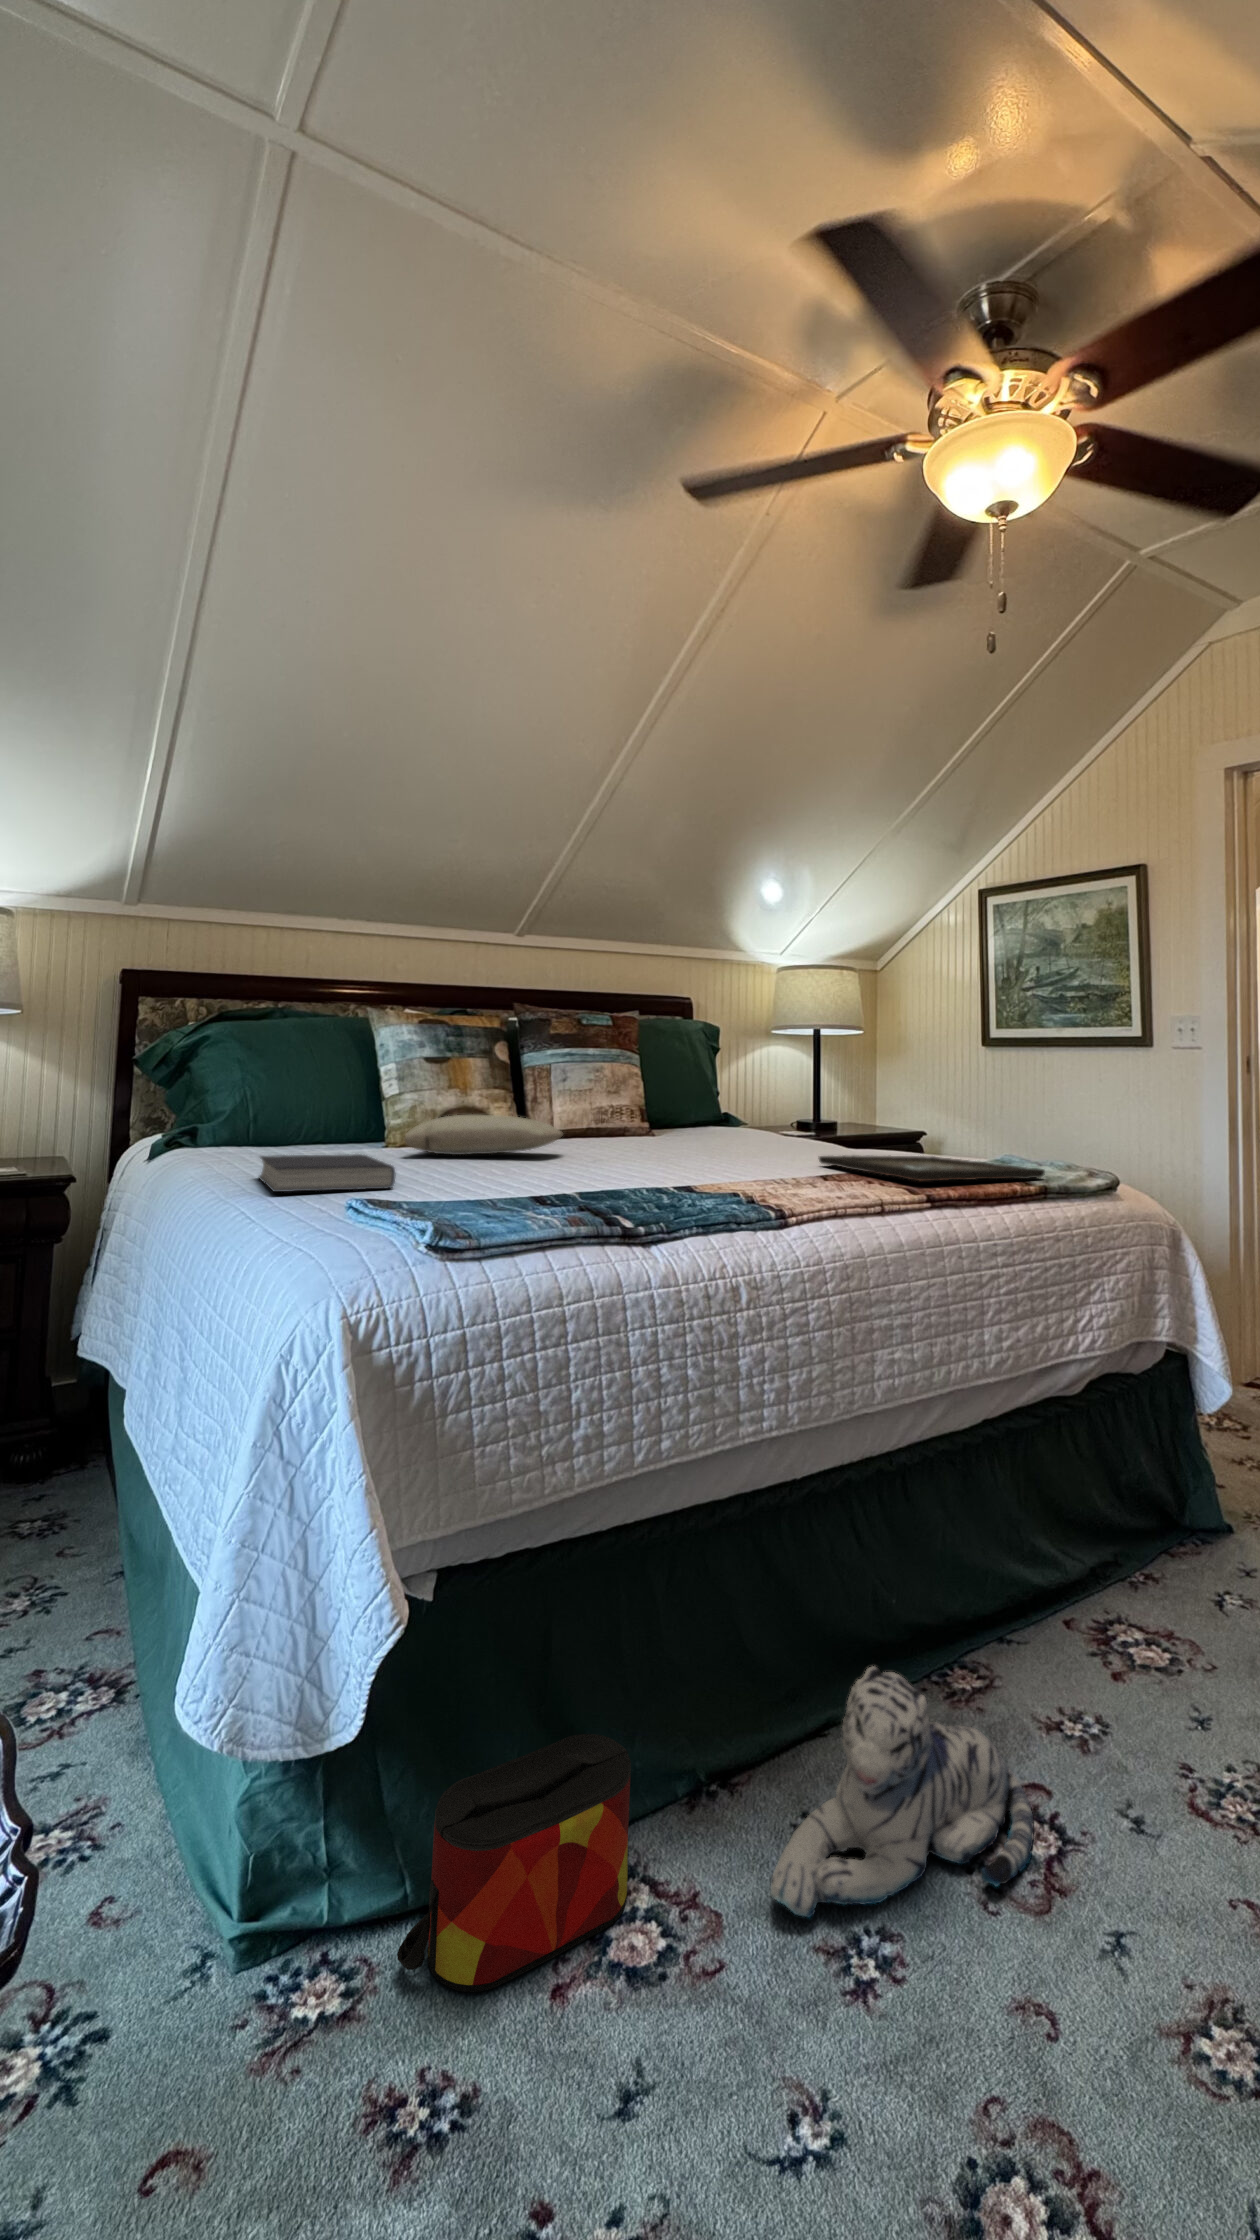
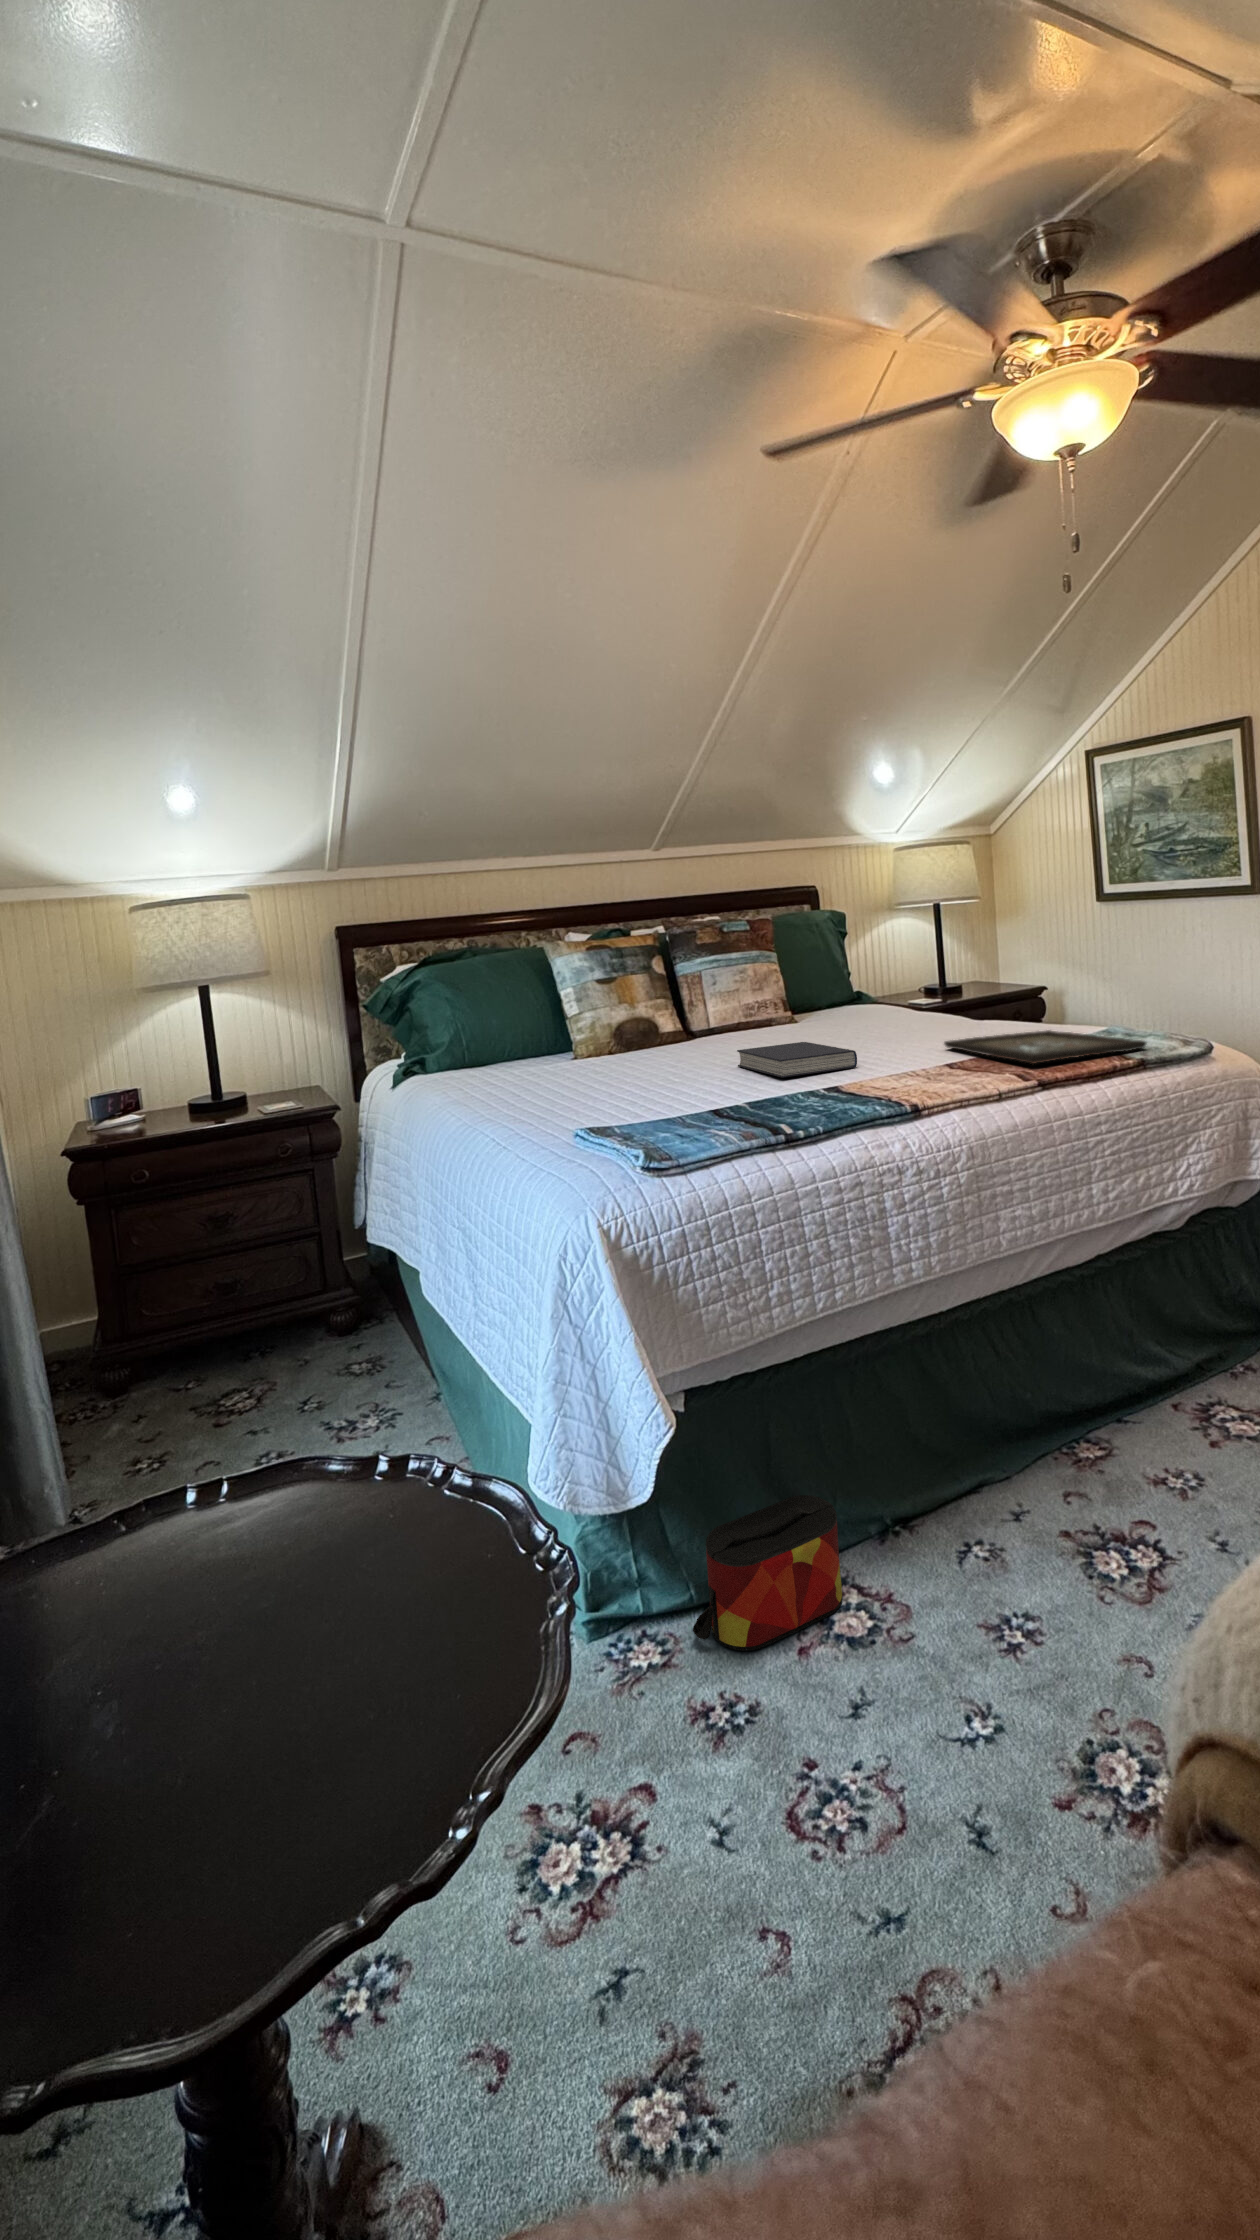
pillow: present [404,1115,563,1155] -> none [589,1028,720,1063]
book: present [259,1154,396,1192] -> present [737,1042,857,1078]
plush toy: present [770,1667,1034,1918] -> none [943,1443,1141,1607]

